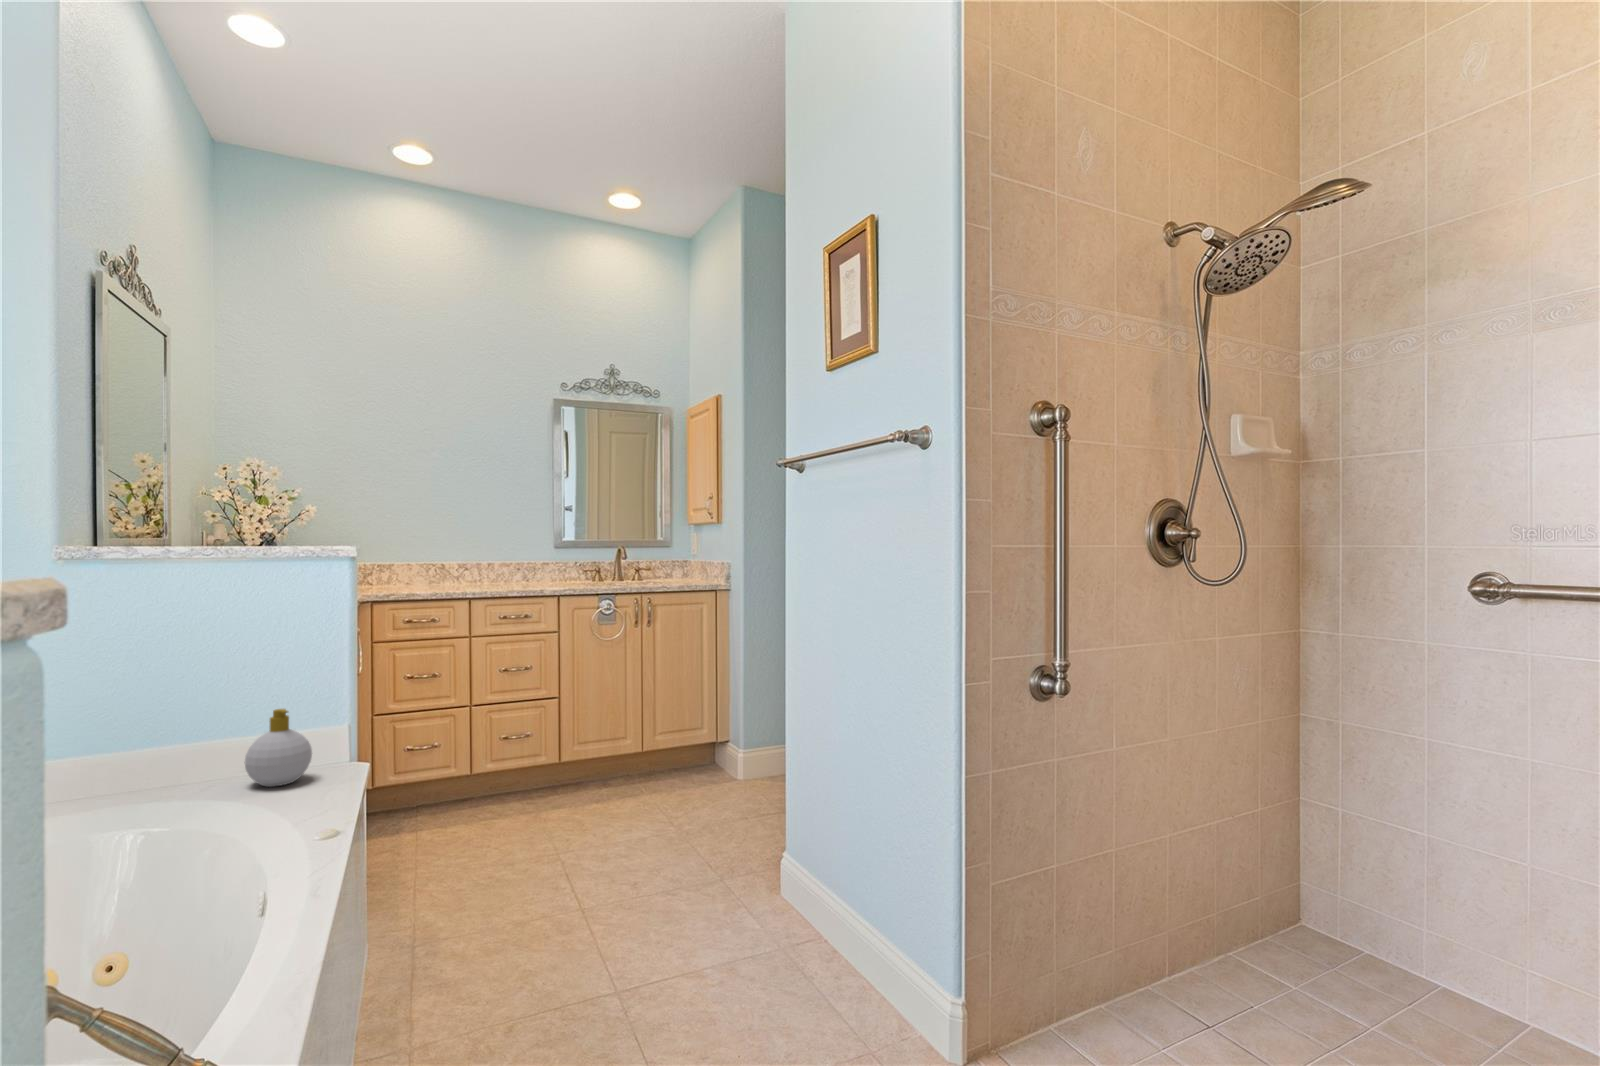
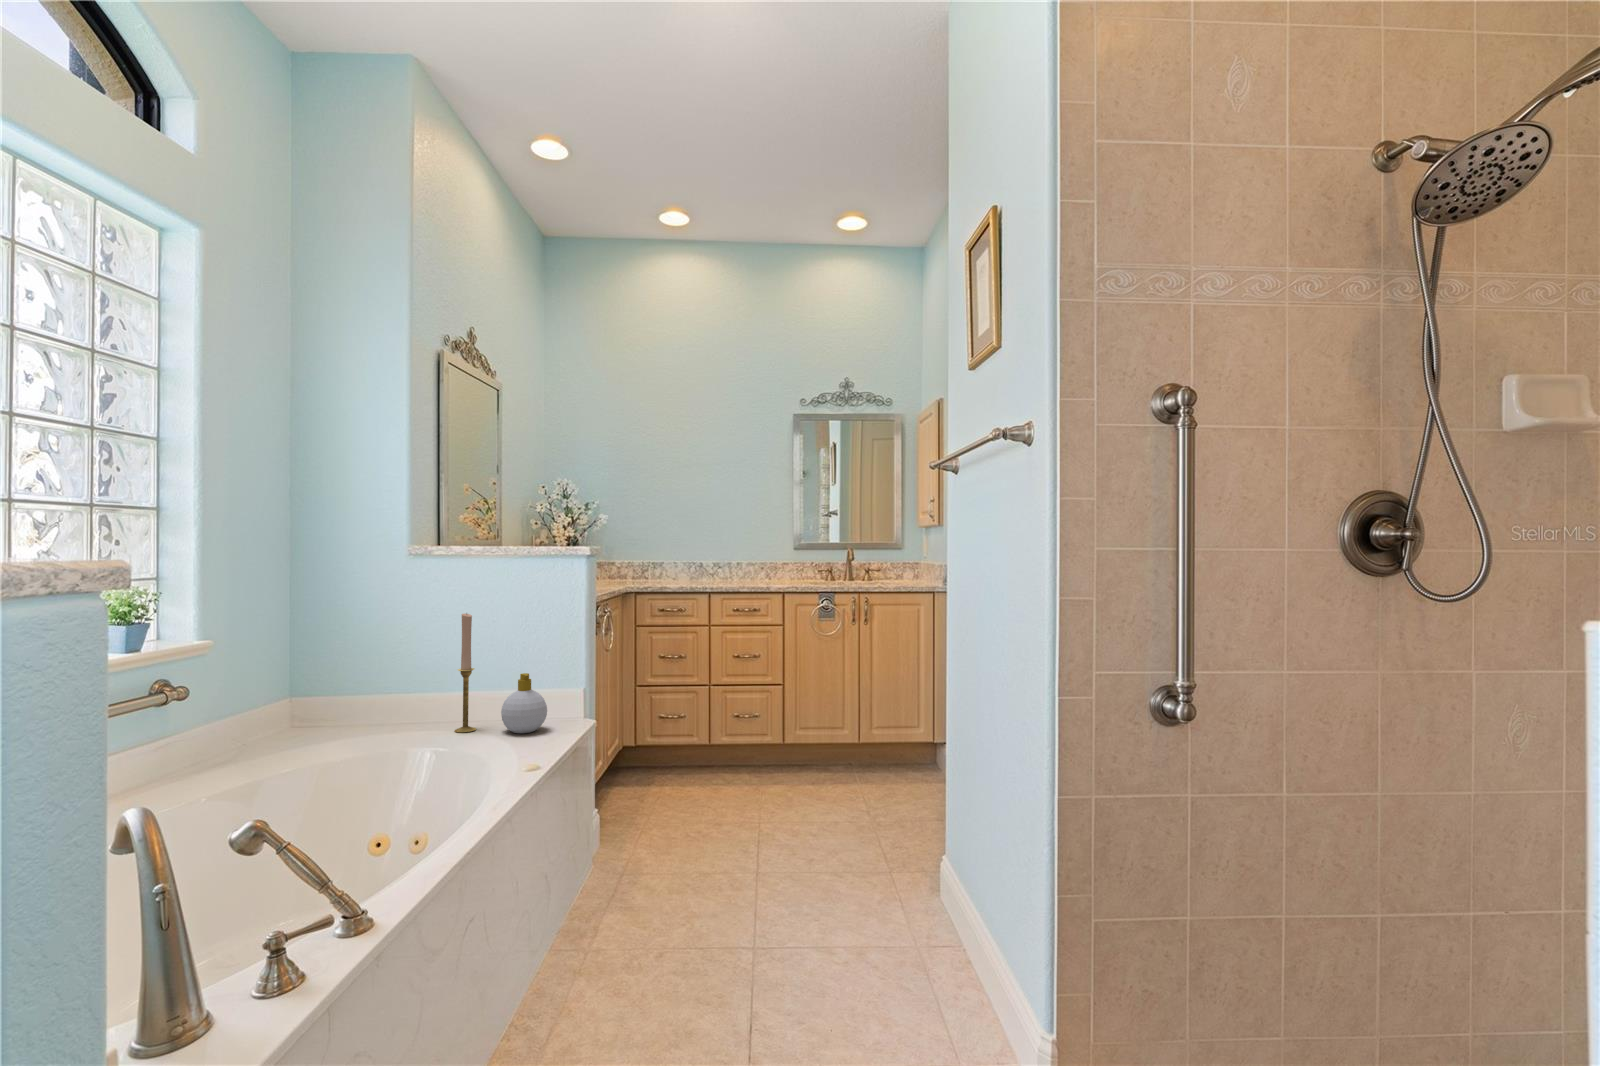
candlestick: none [169,635,204,796] -> present [455,613,476,732]

